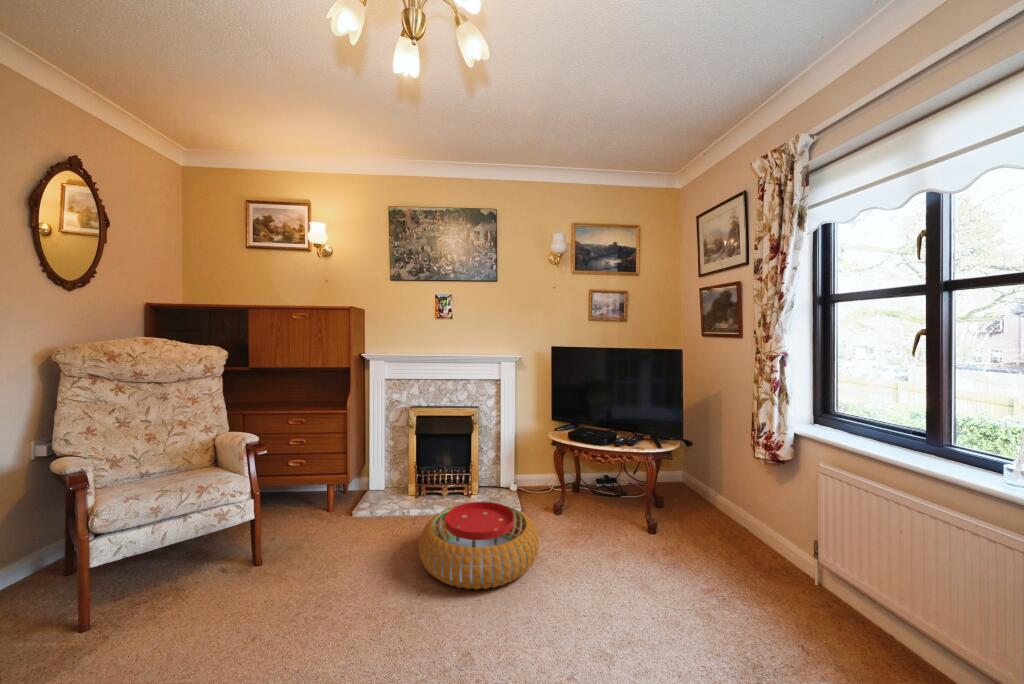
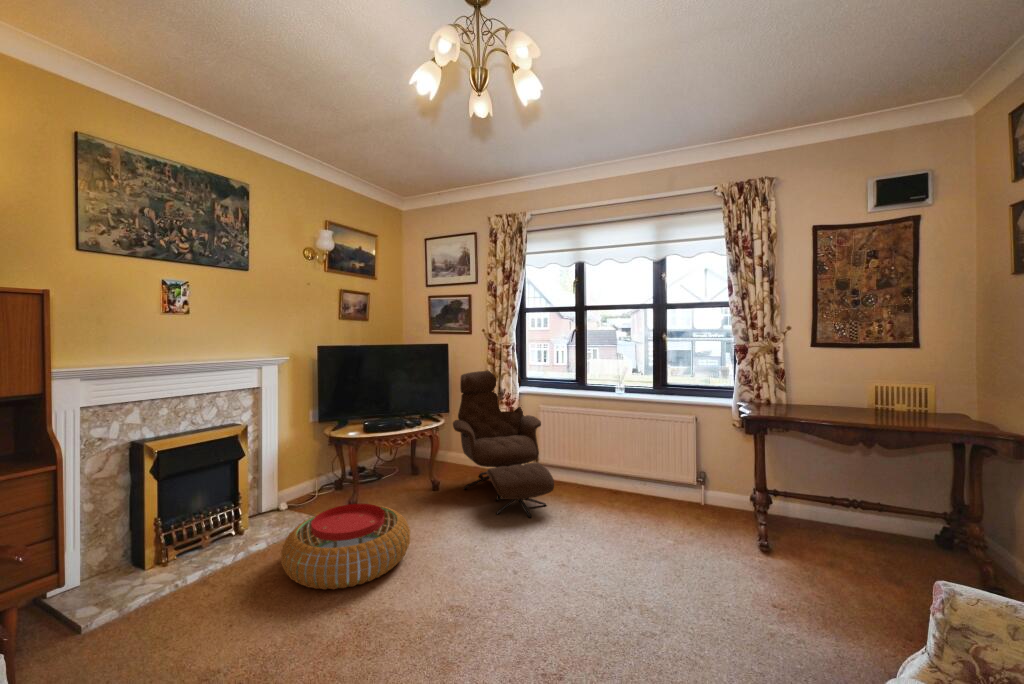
lounge chair: none [661,390,831,643] -> present [453,371,554,518]

